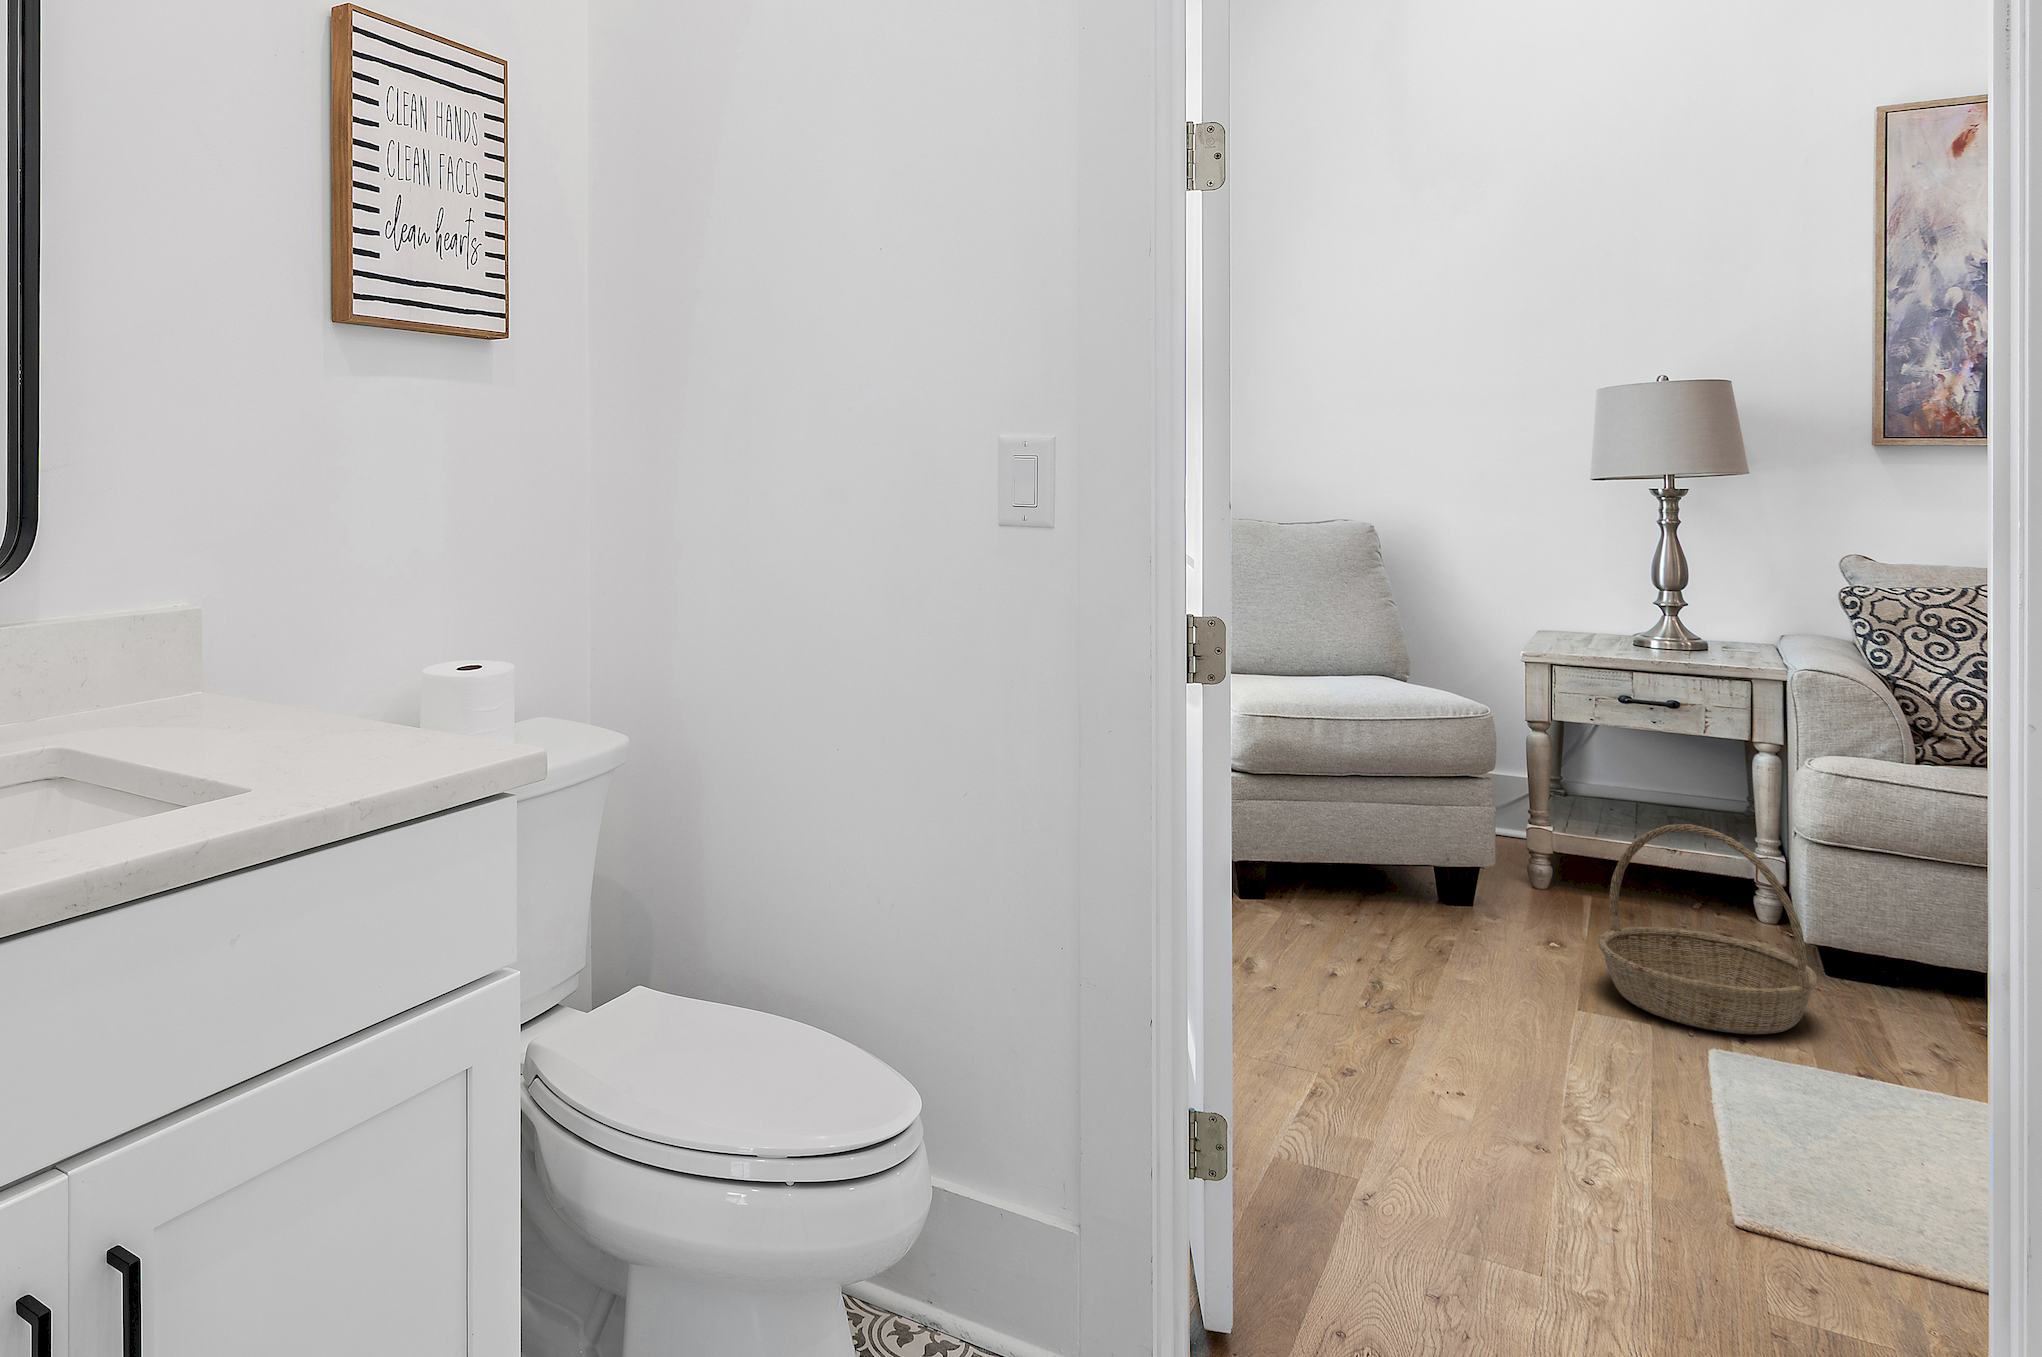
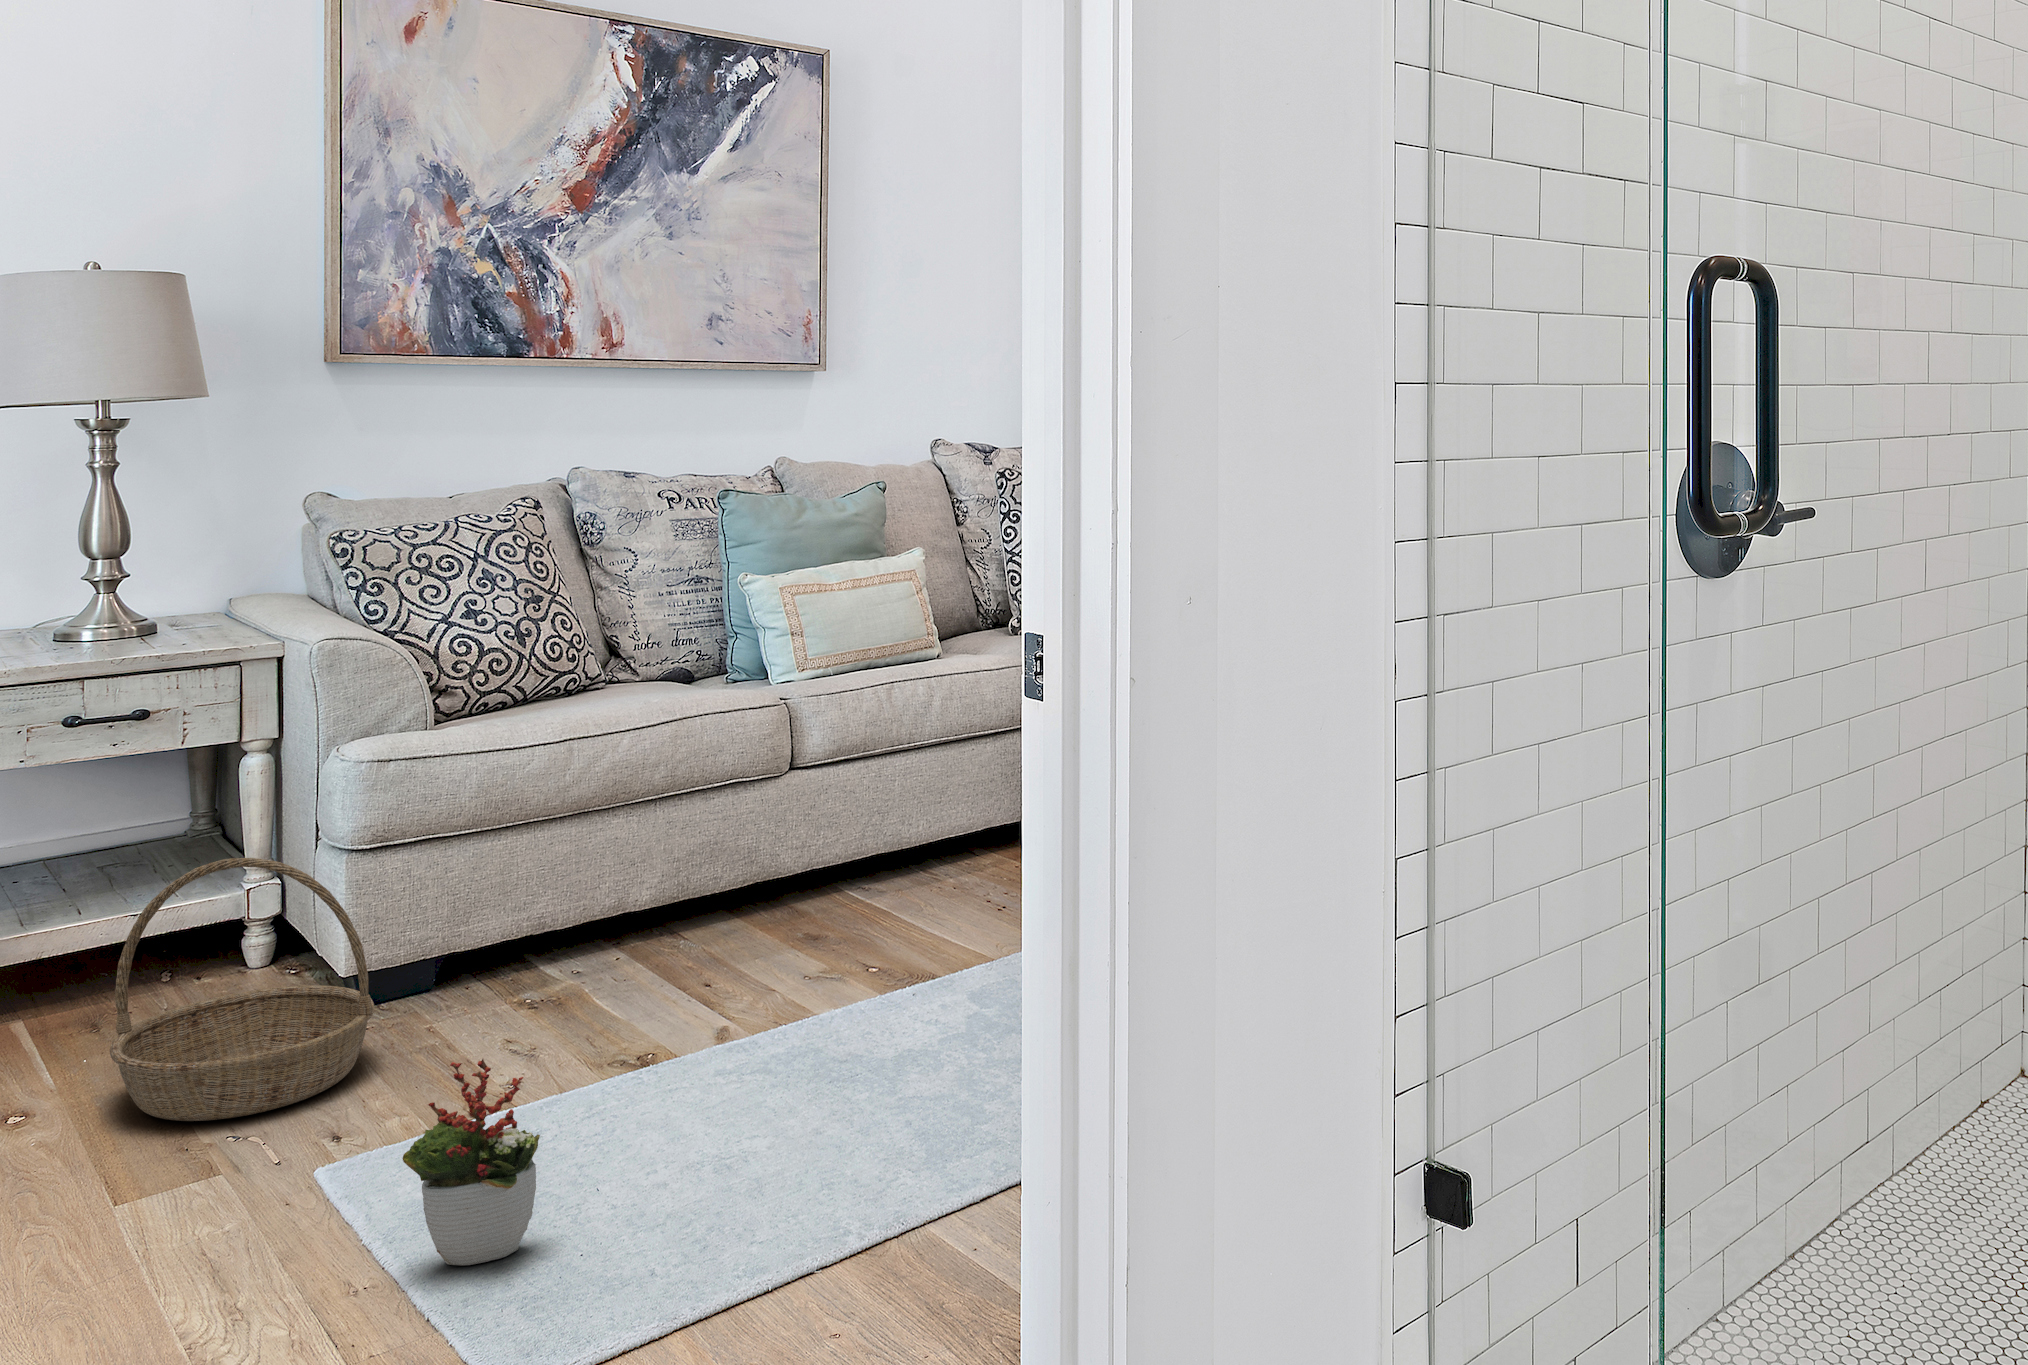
decorative plant: none [1741,1037,1875,1227] -> present [402,1059,540,1265]

